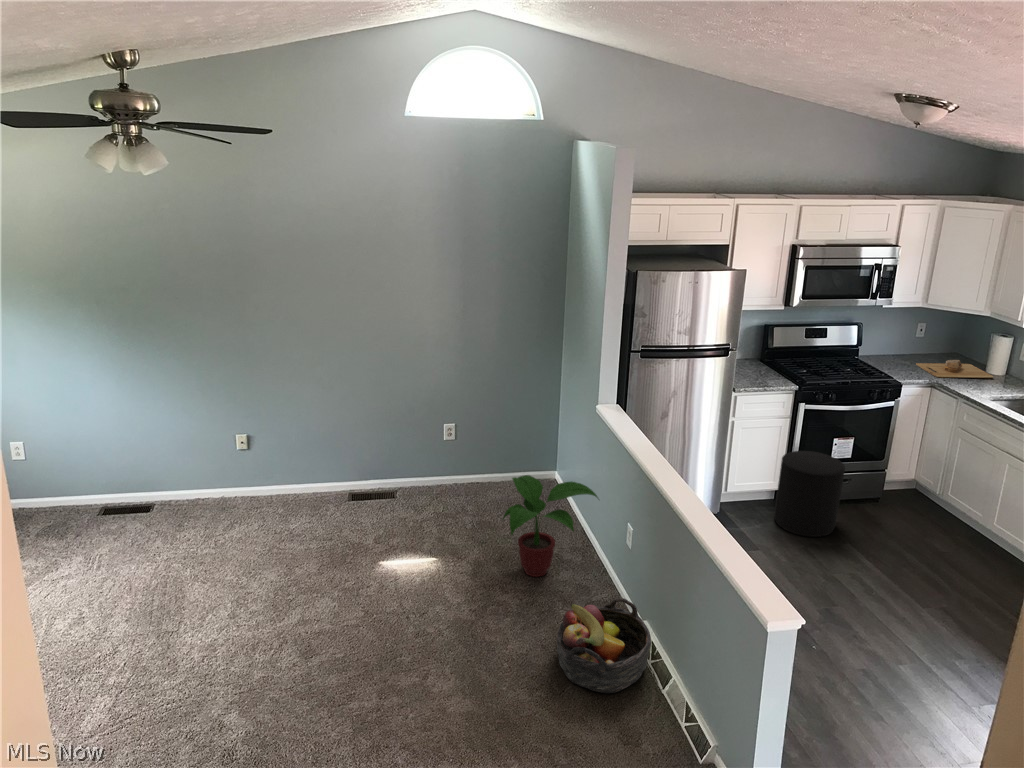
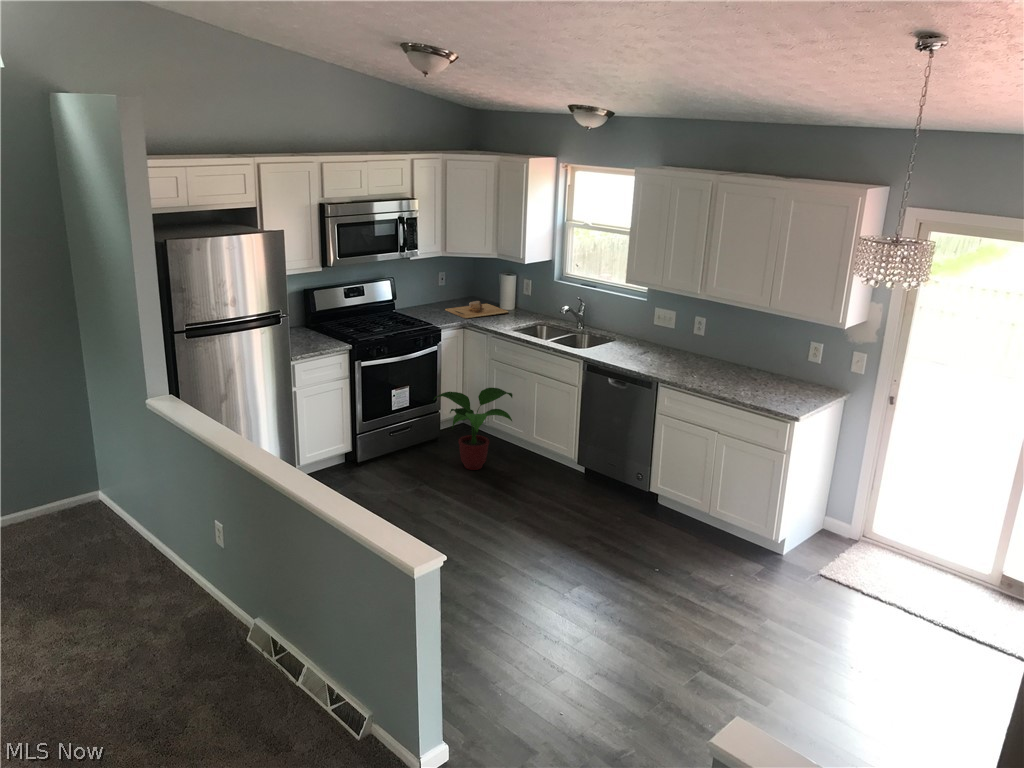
stool: present [774,451,845,537] -> none [349,407,409,490]
potted plant: present [503,475,598,577] -> present [434,388,513,470]
basket: present [557,598,651,693] -> none [163,602,274,713]

